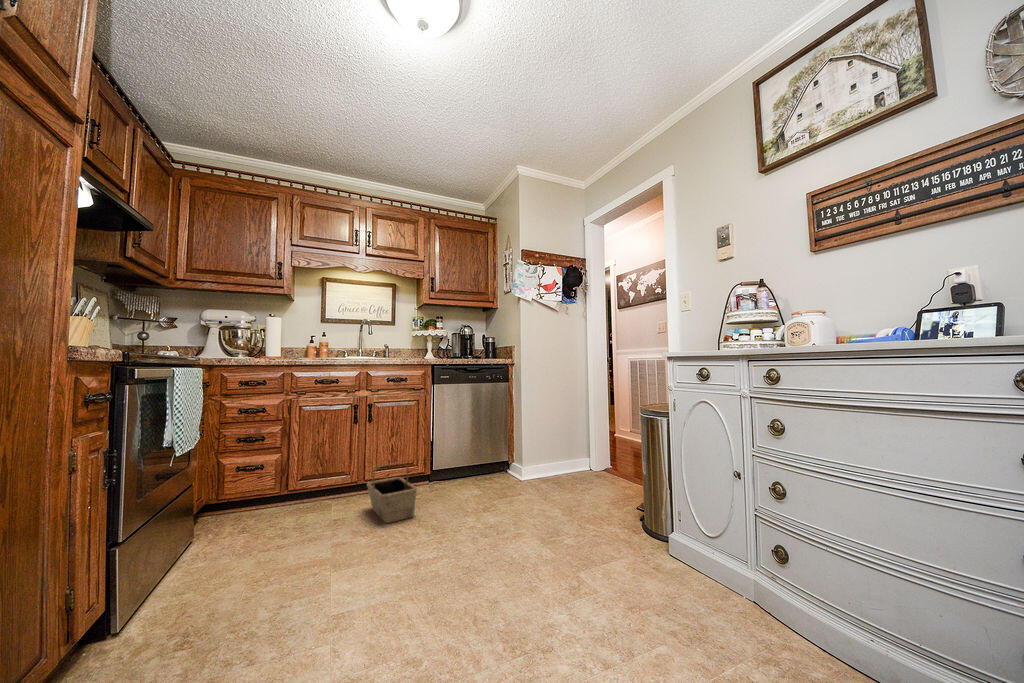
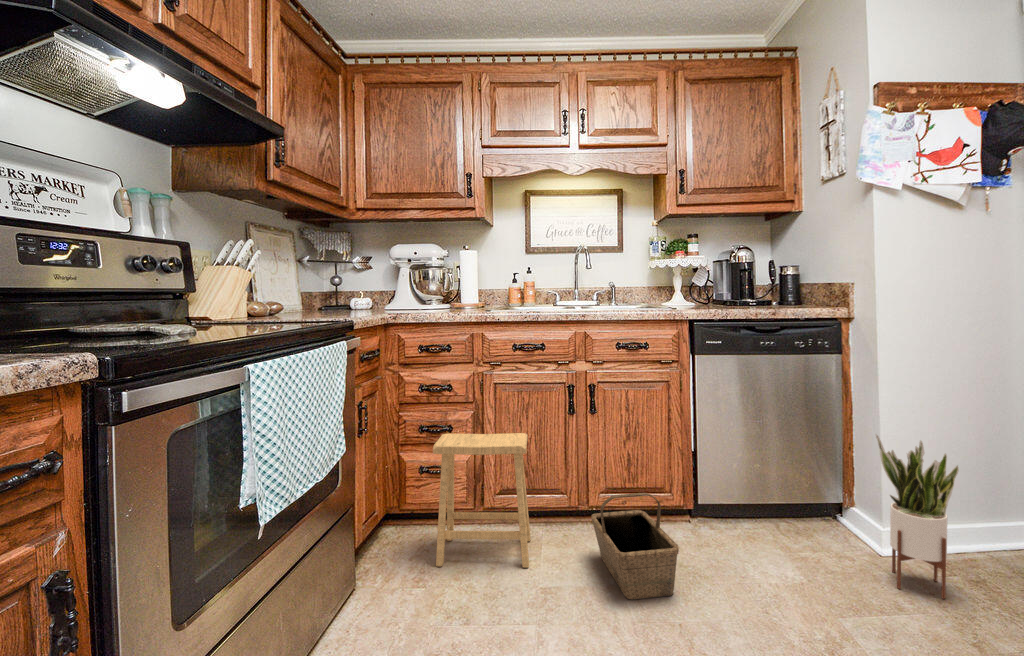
potted plant: none [516,419,546,495] -> present [876,434,959,599]
footstool: none [250,436,324,533] -> present [433,433,531,568]

